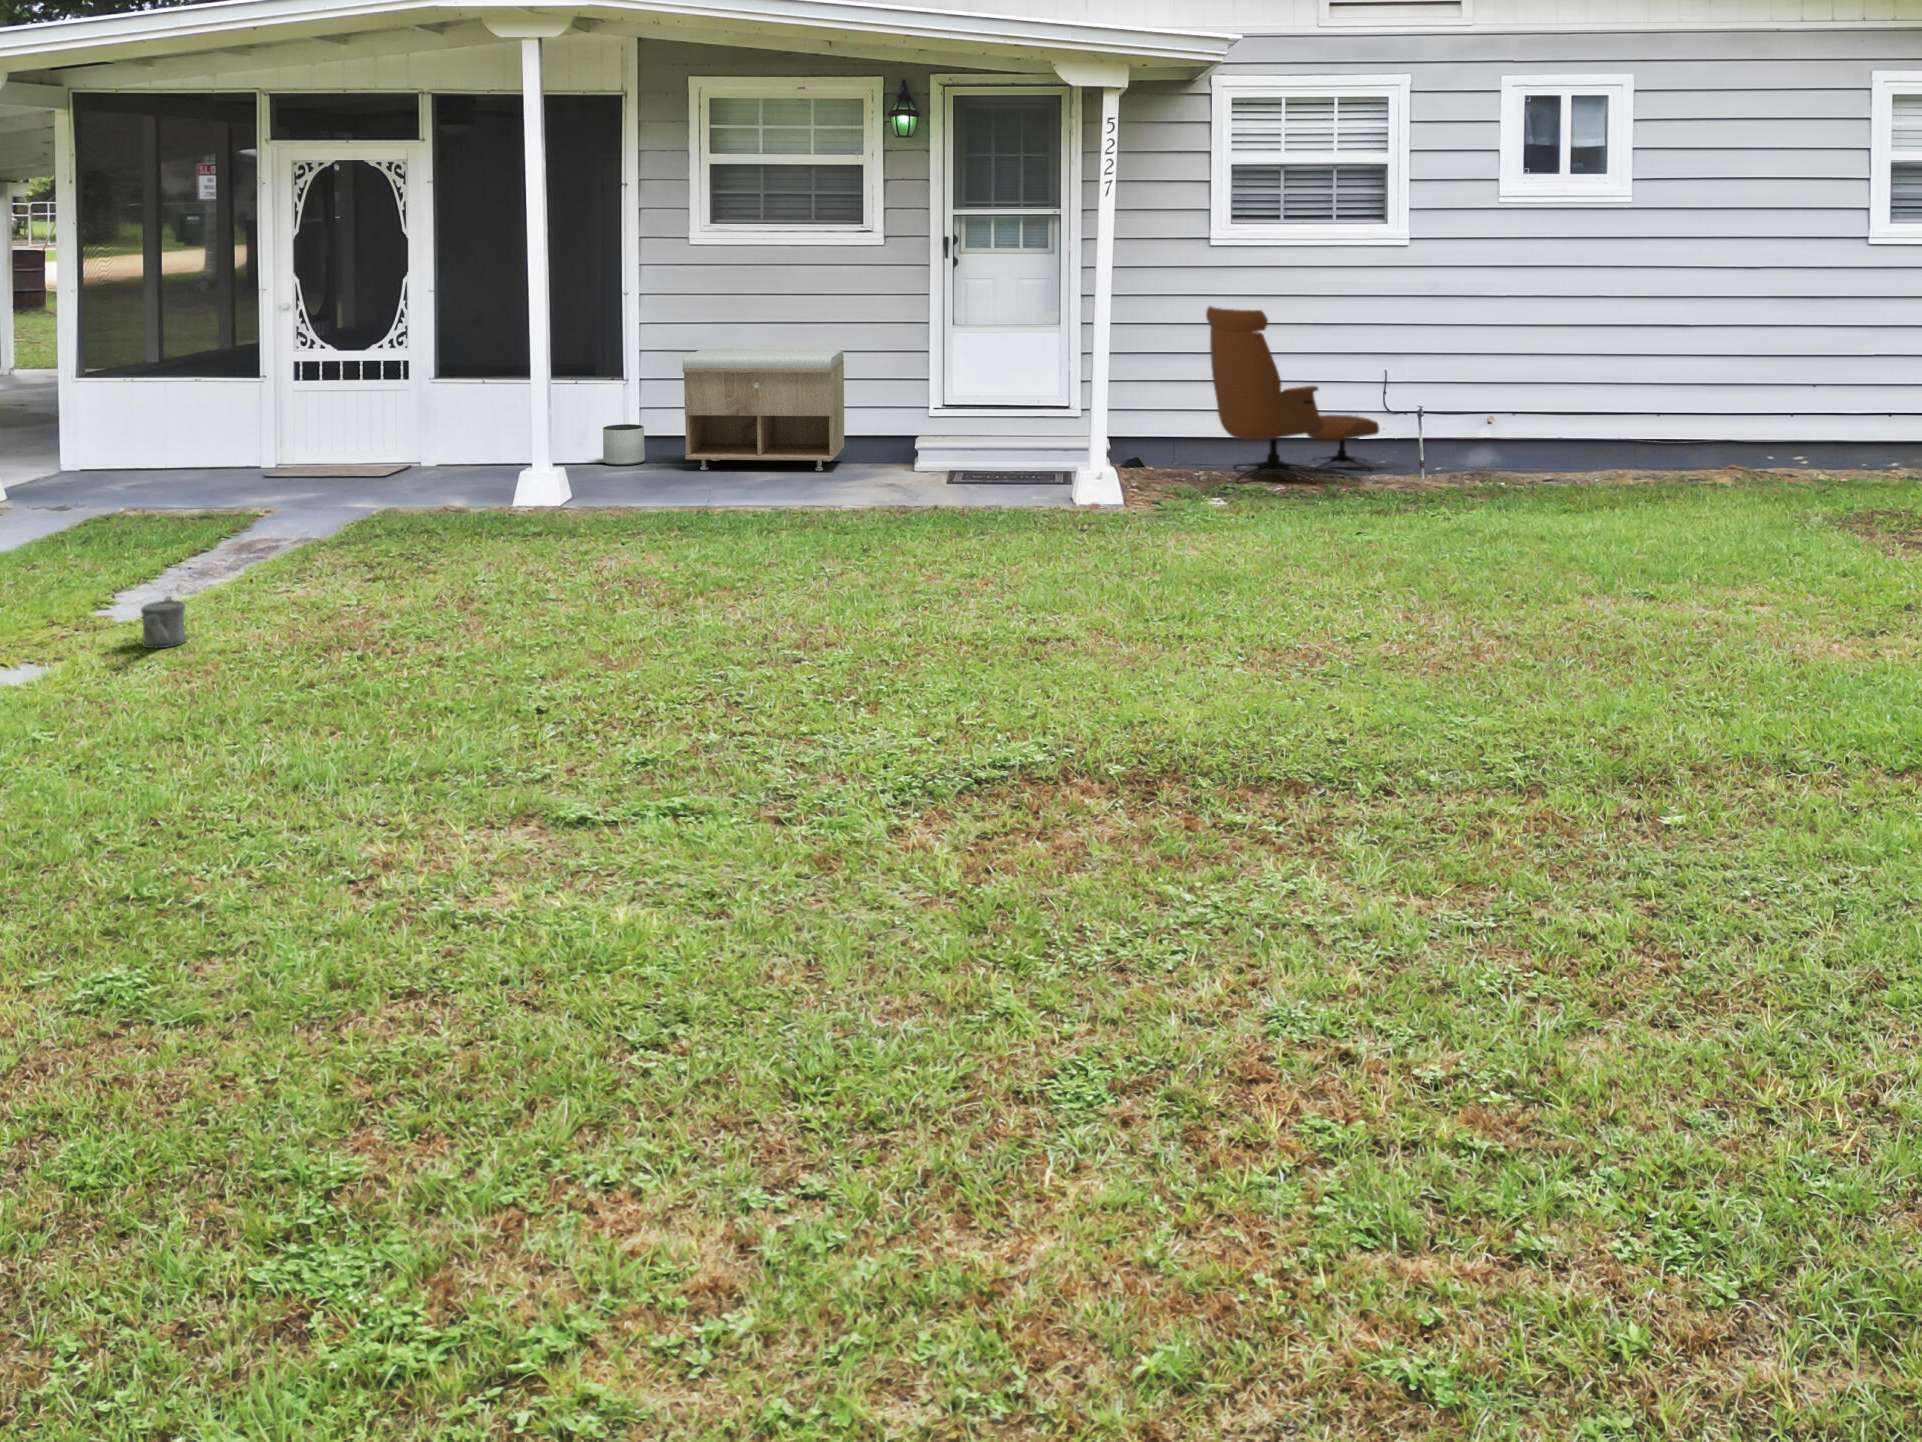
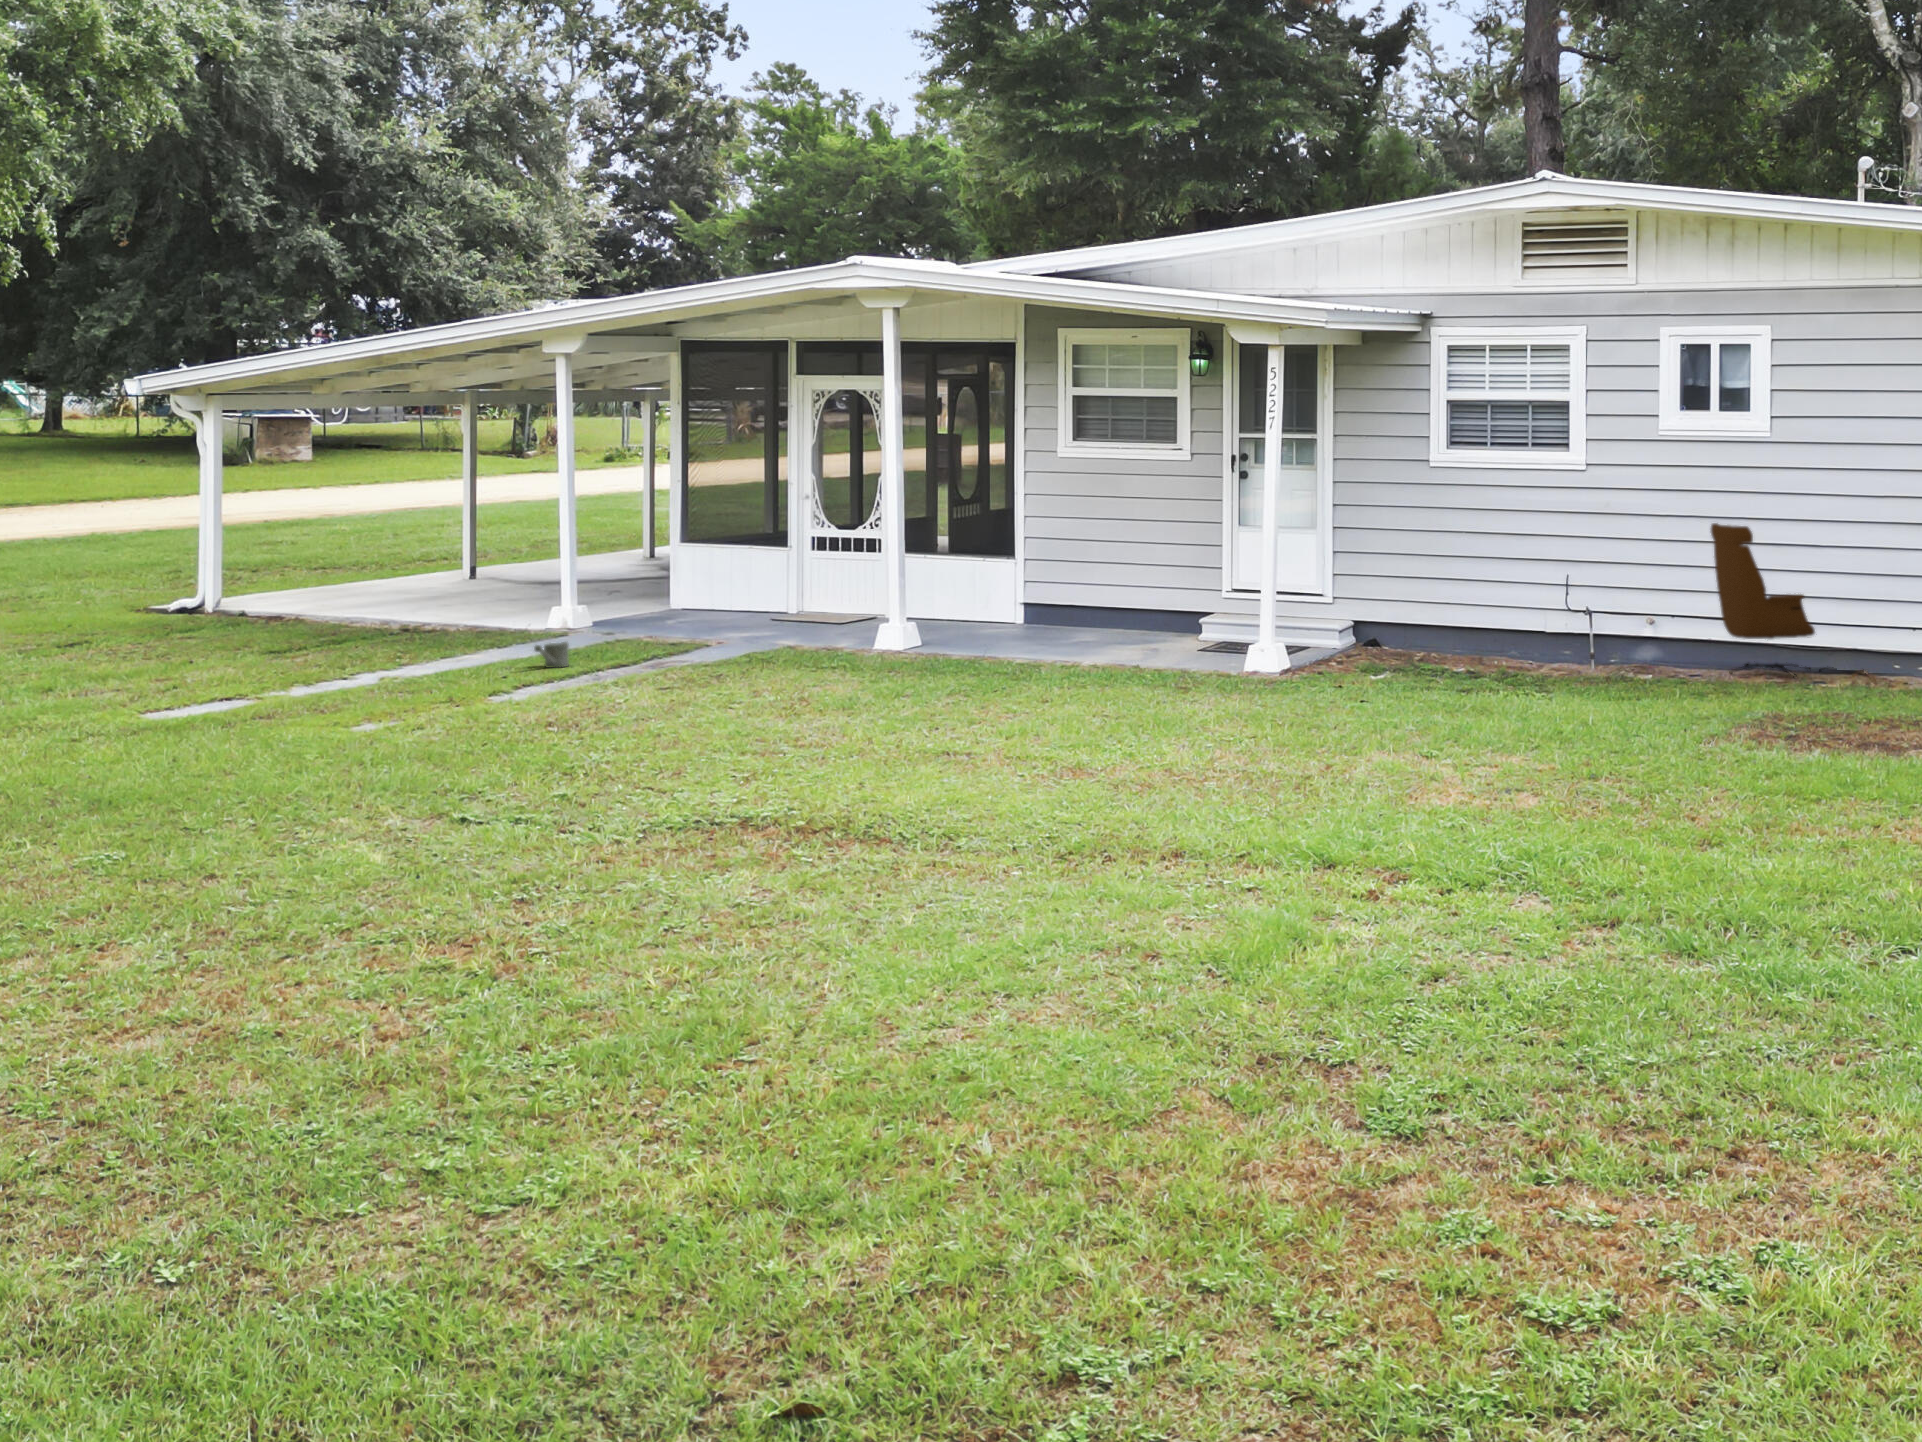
lounge chair: present [1206,307,1379,483] -> present [1711,523,1815,678]
storage bench: present [683,349,844,471] -> none [1029,536,1158,629]
planter: present [603,424,645,466] -> none [990,590,1020,619]

